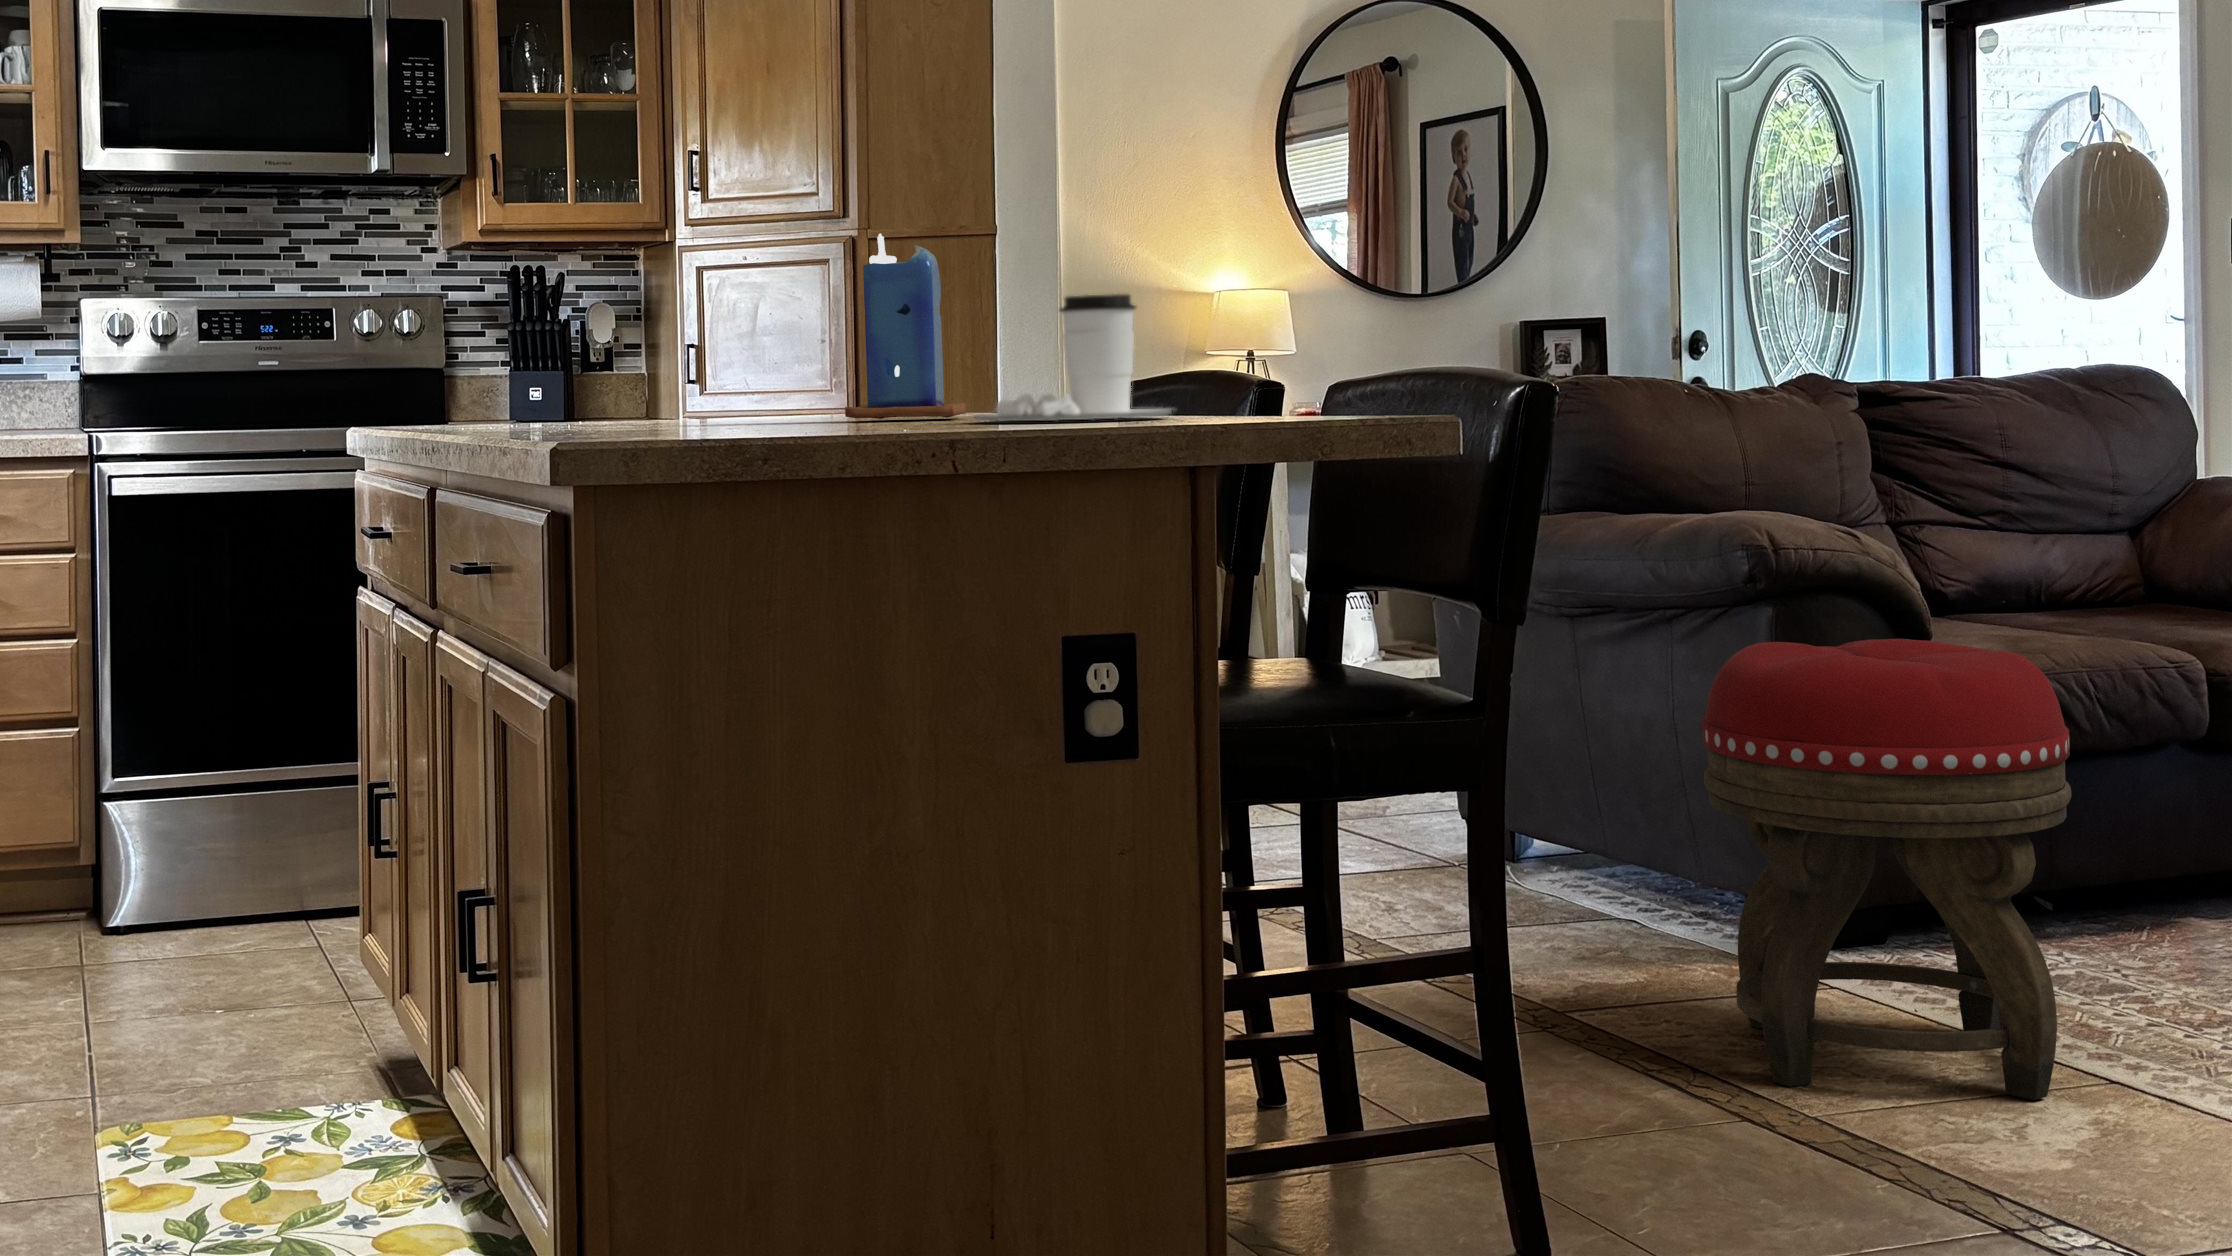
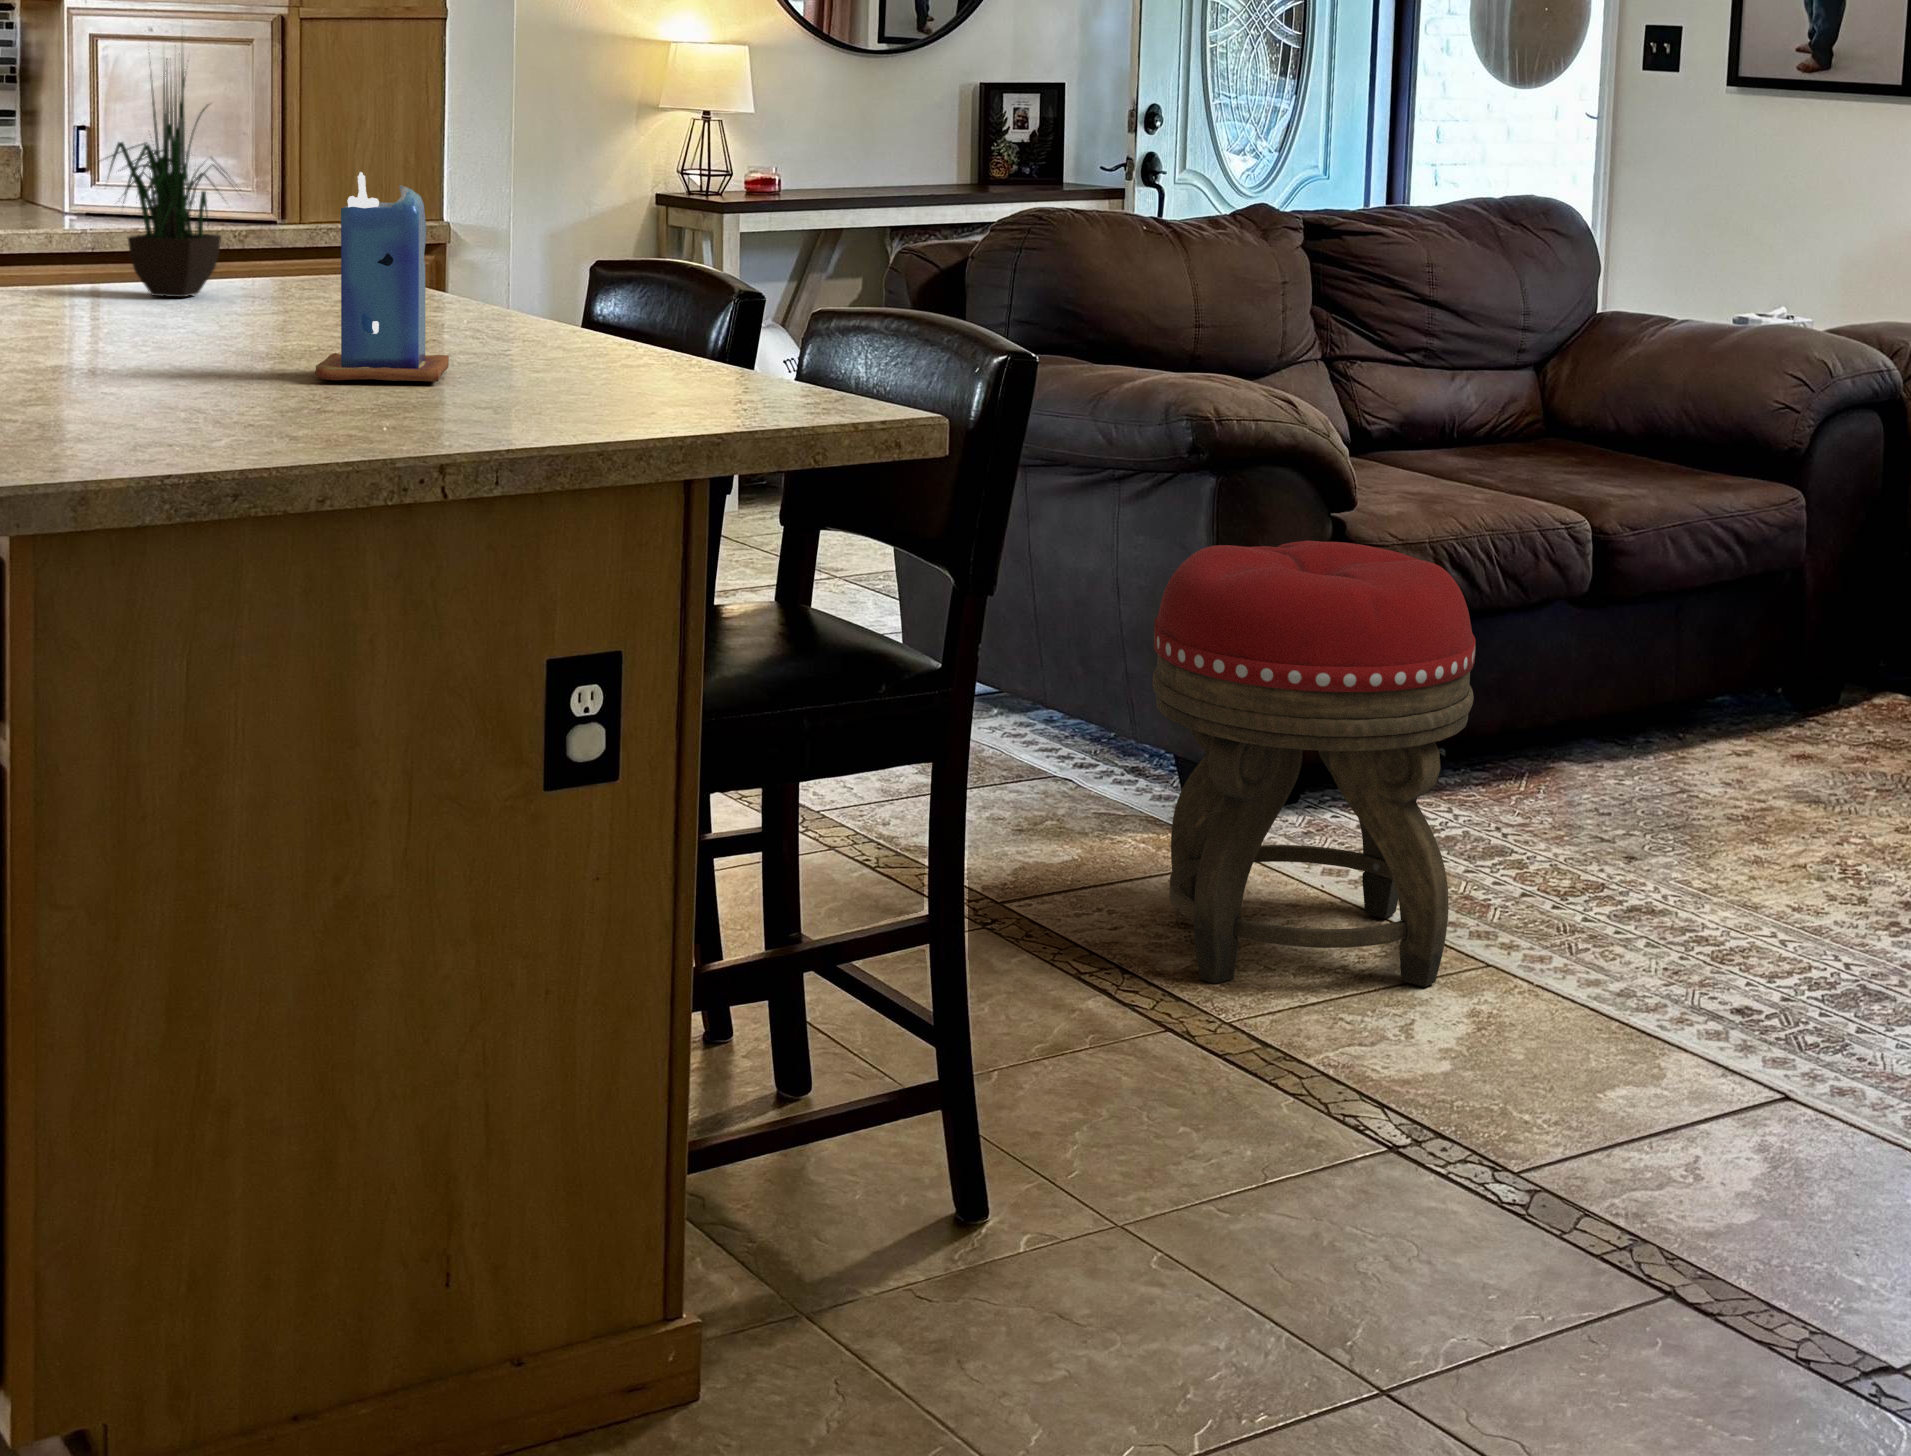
potted plant: none [670,162,804,413] -> present [103,62,241,297]
coffee cup: present [974,294,1172,421] -> none [463,277,686,424]

